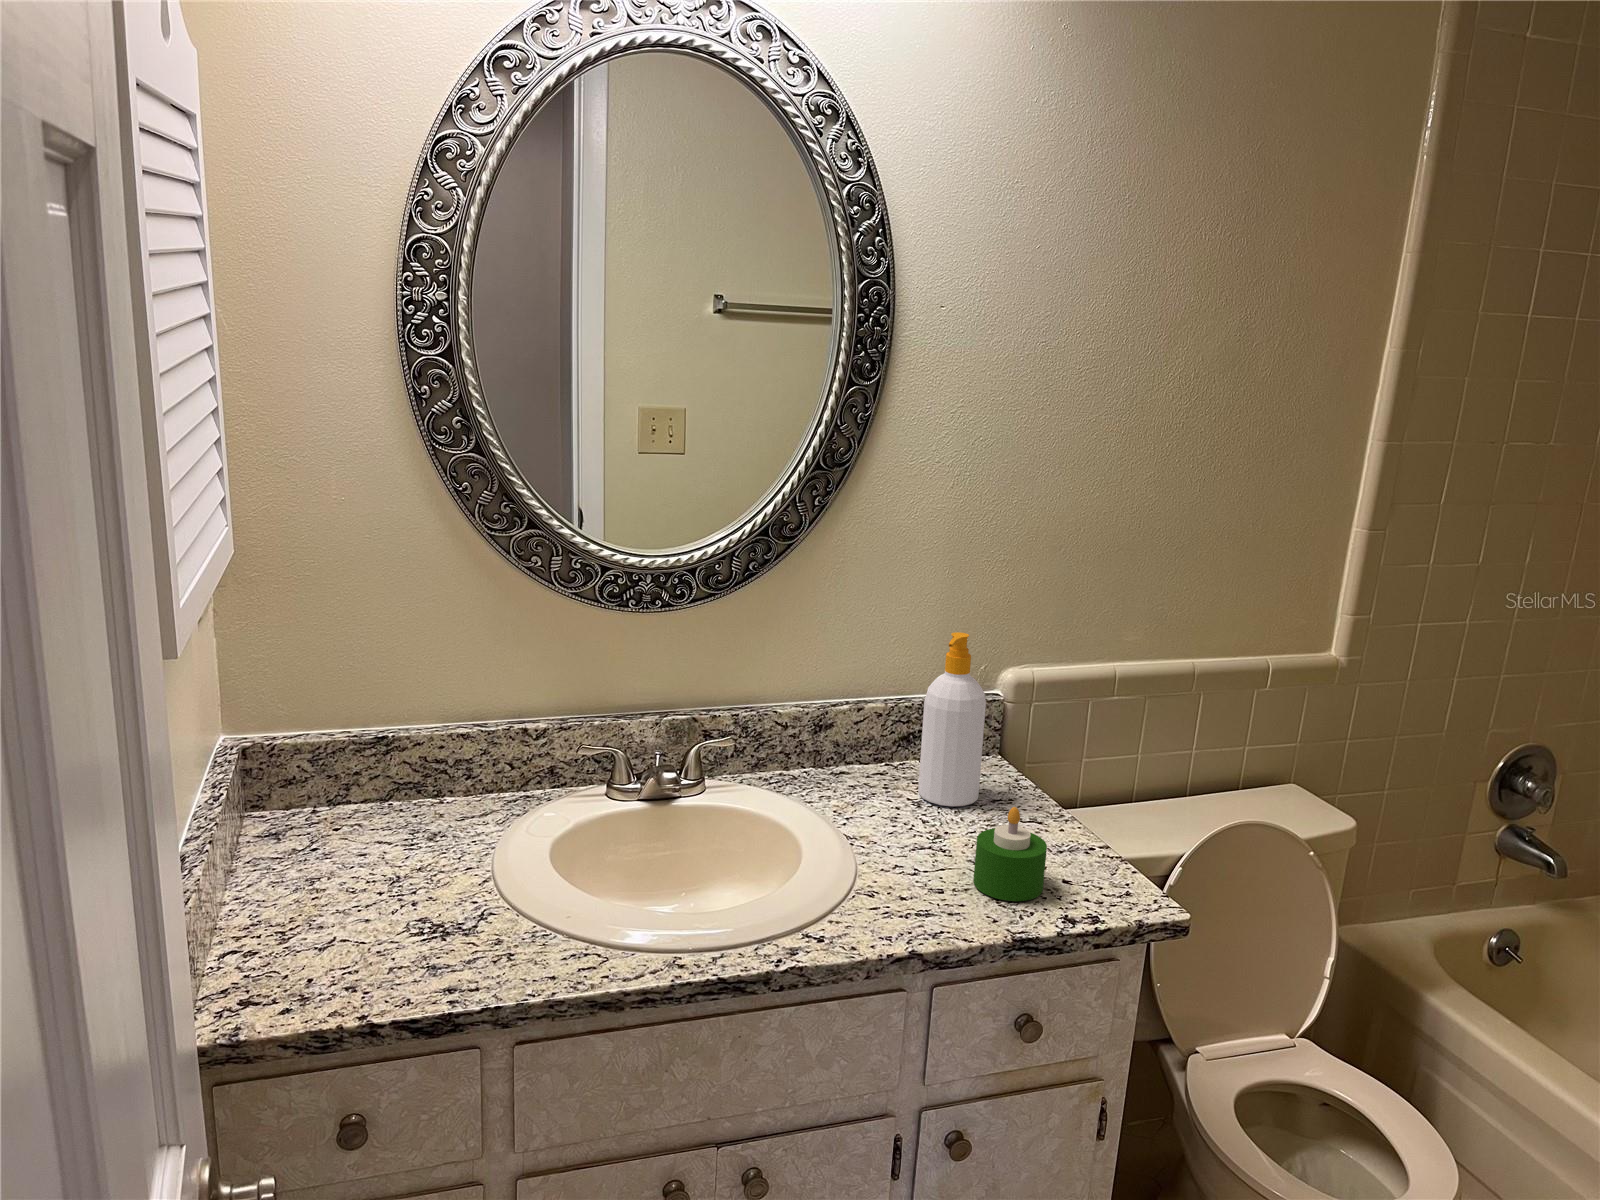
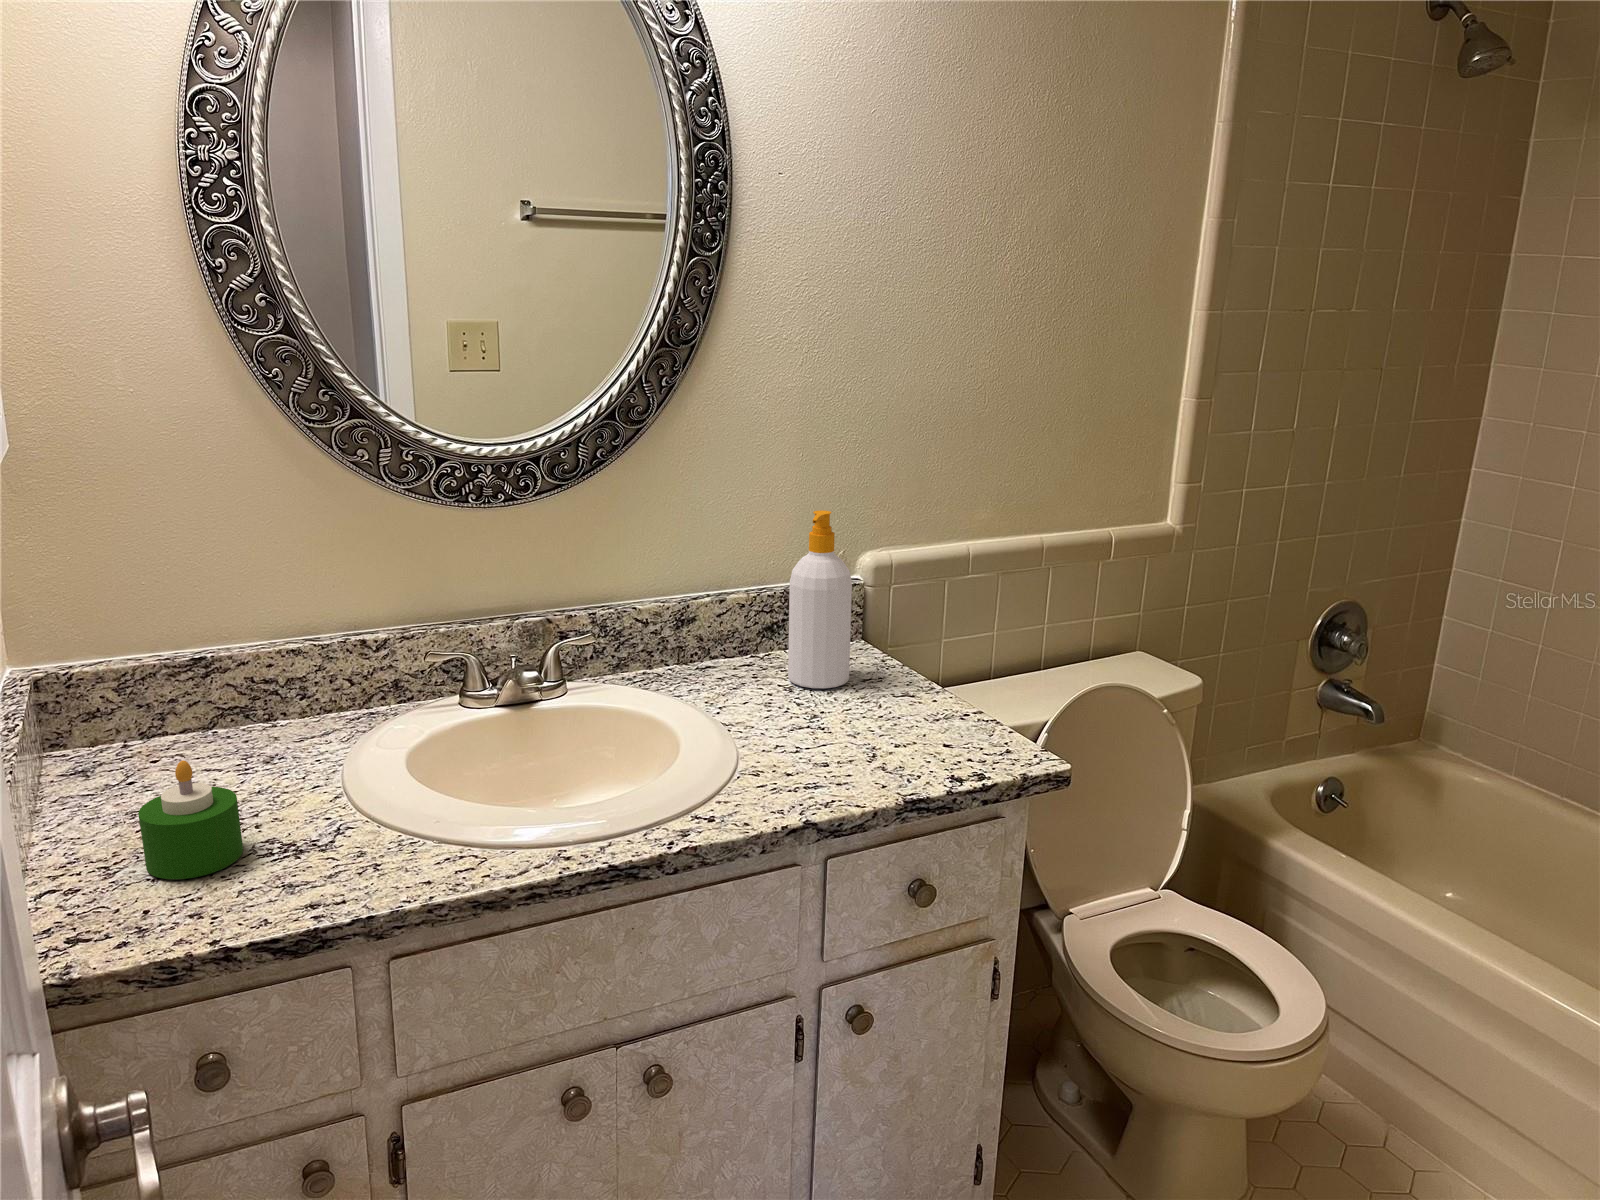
candle: present [973,807,1047,901] -> present [138,760,243,879]

